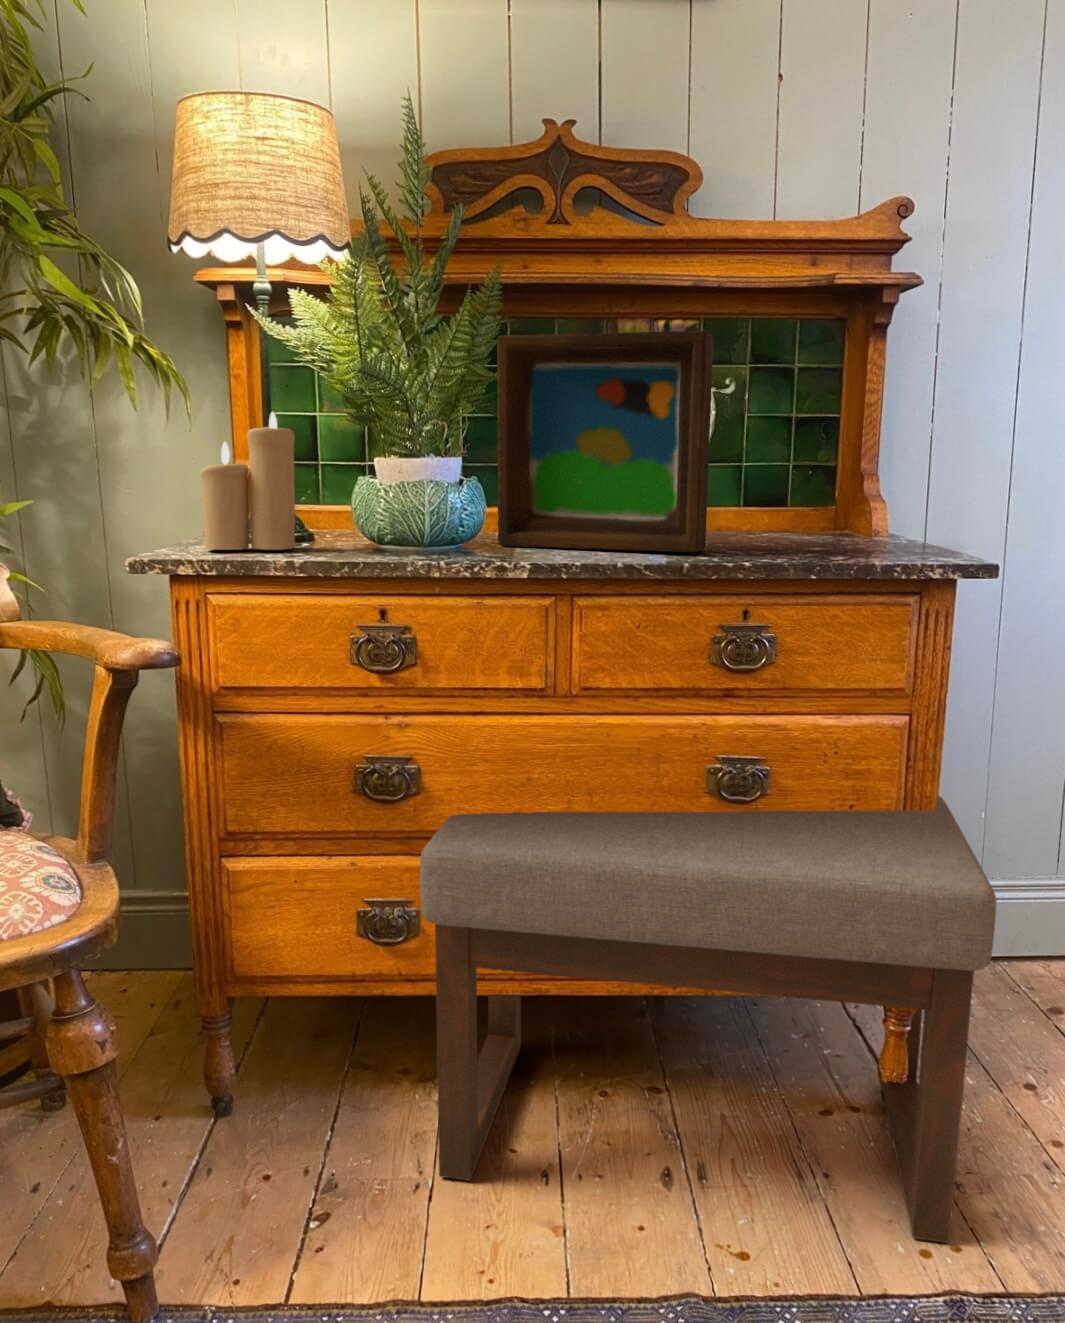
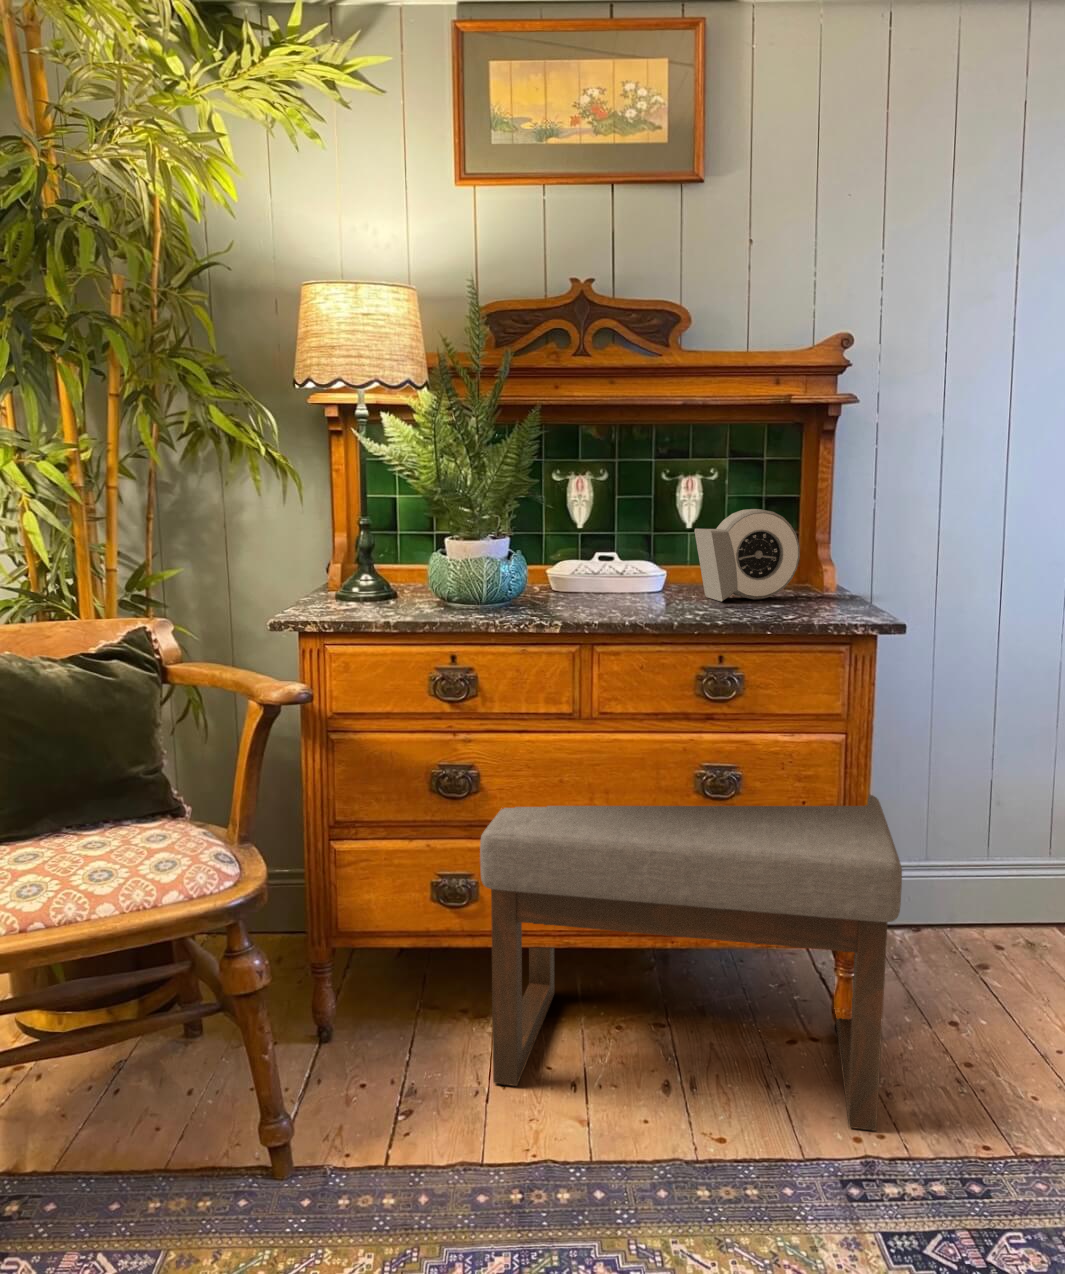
picture frame: present [497,331,713,553] -> none [536,452,696,613]
candle: present [201,412,295,550] -> none [319,511,387,612]
alarm clock: none [706,420,843,541] -> present [695,509,800,602]

